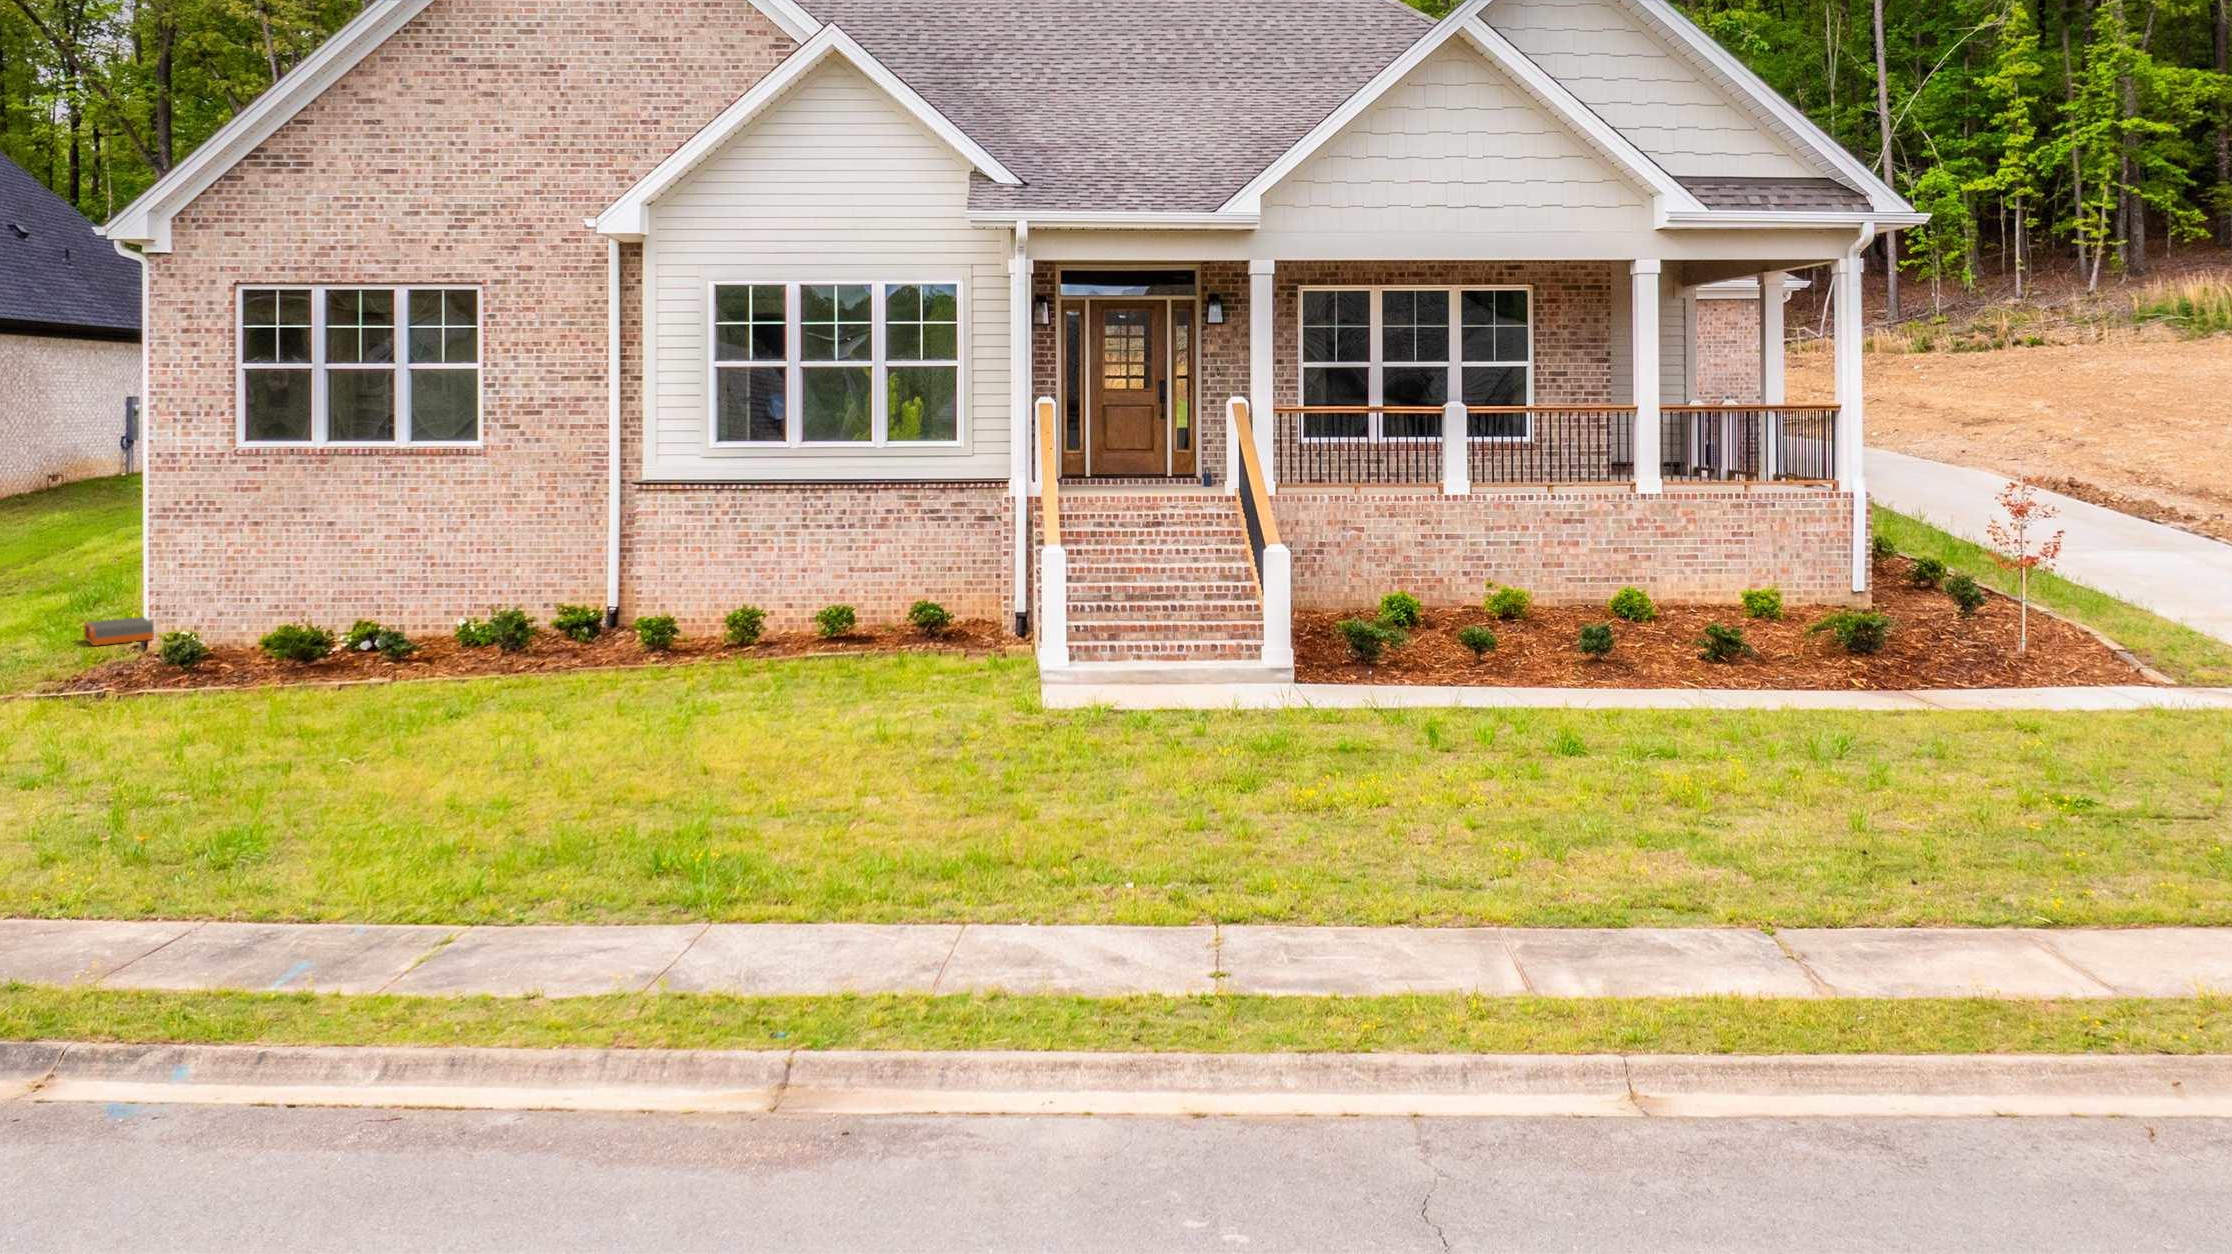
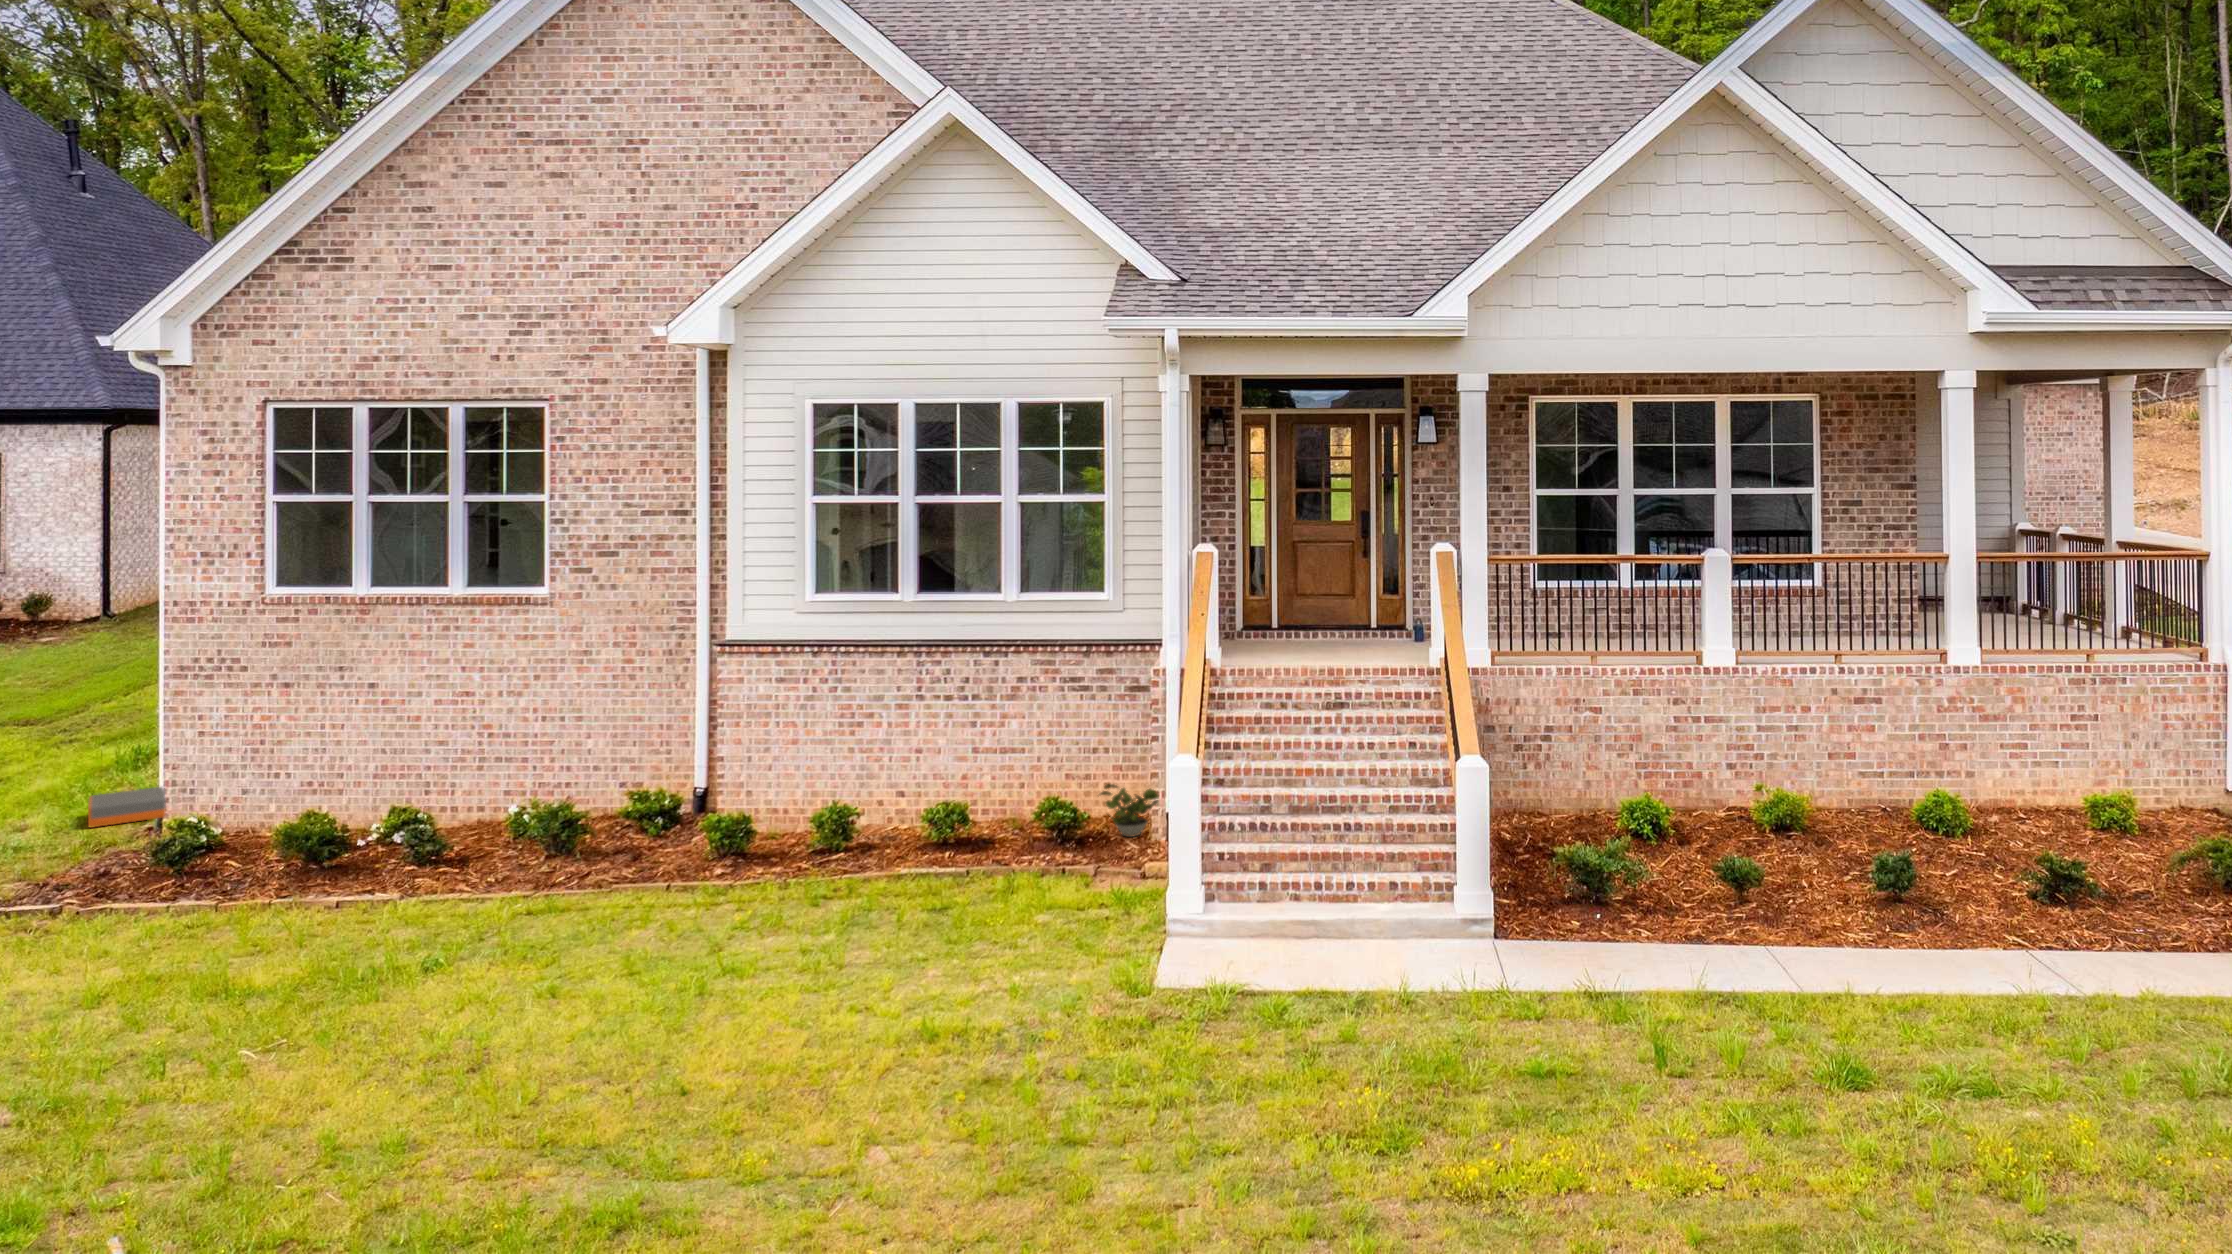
potted plant: none [962,591,1013,633] -> present [1100,784,1158,837]

